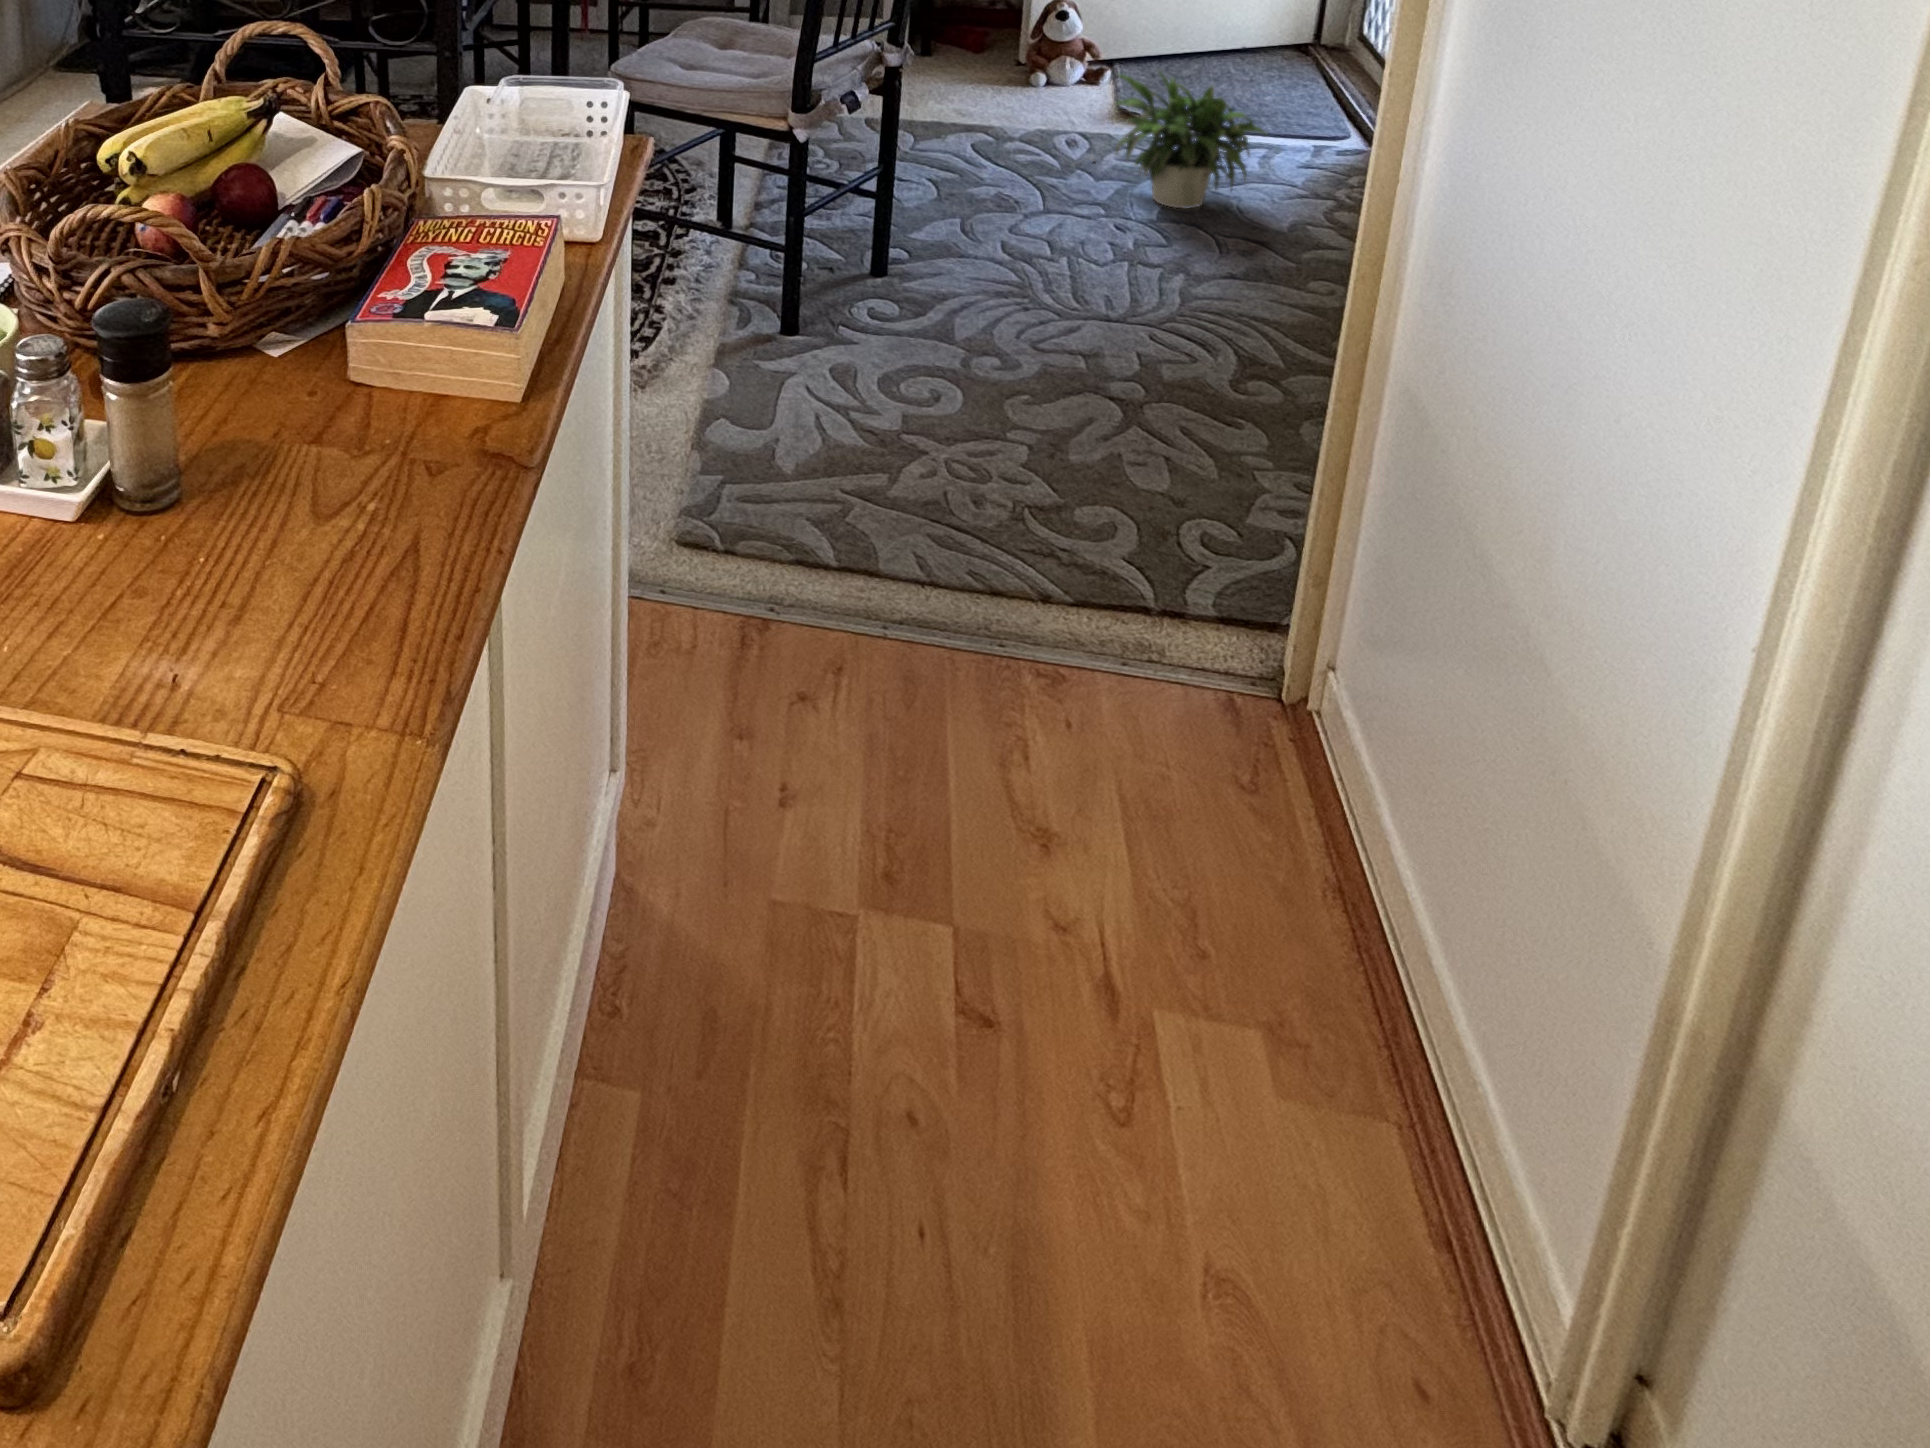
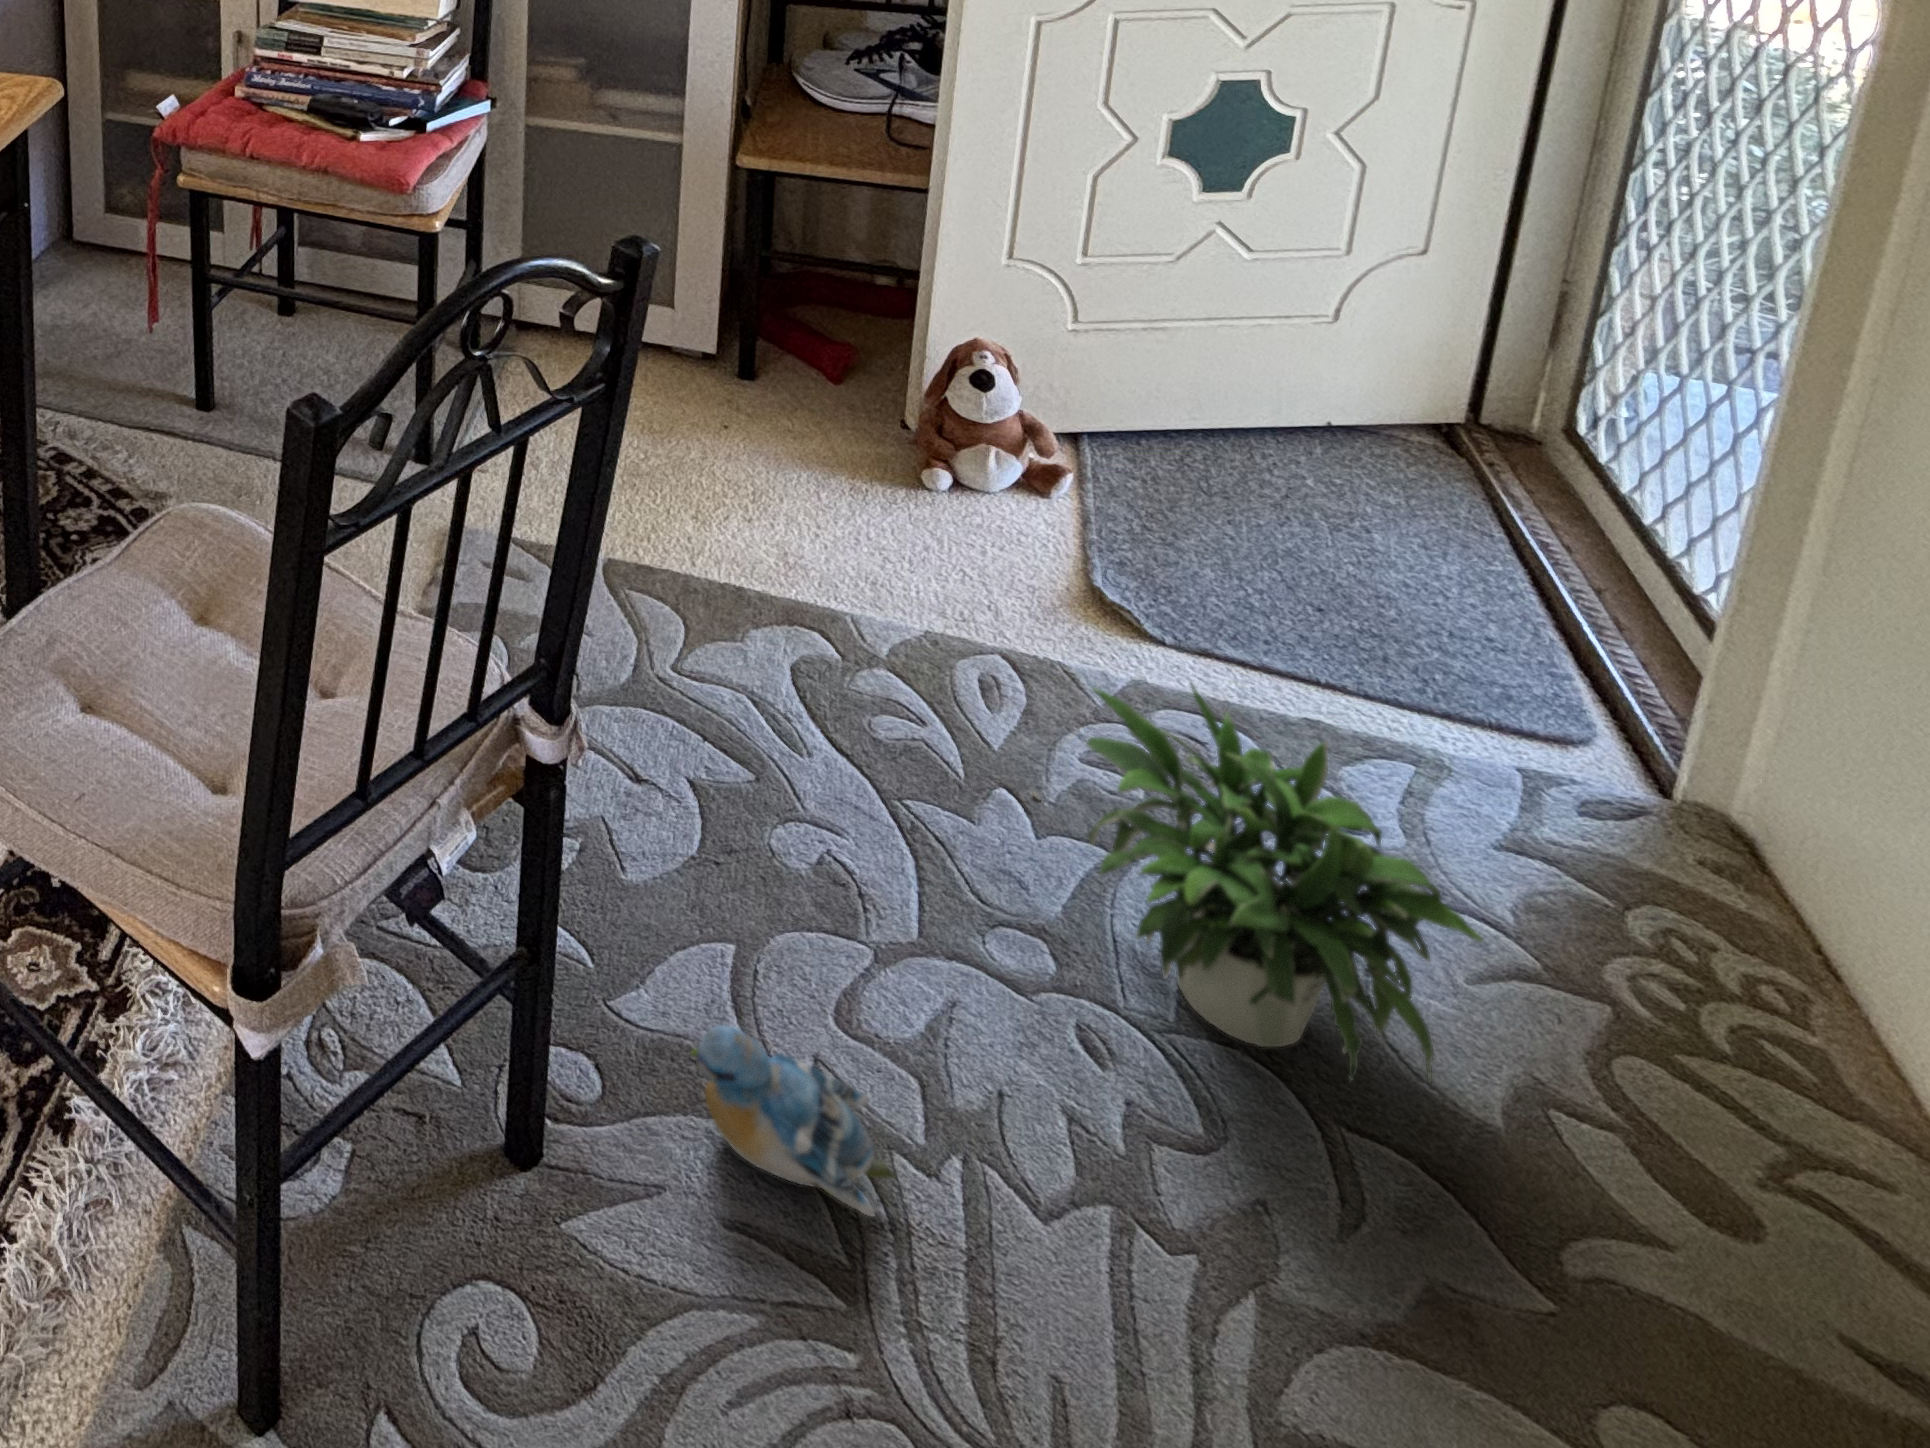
plush toy: none [953,191,1039,248] -> present [691,1026,895,1216]

